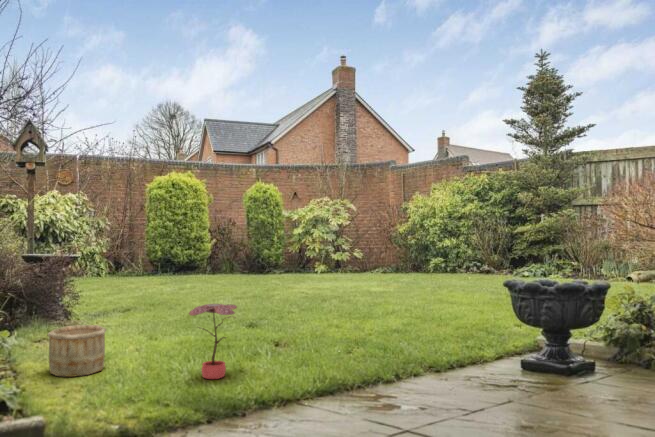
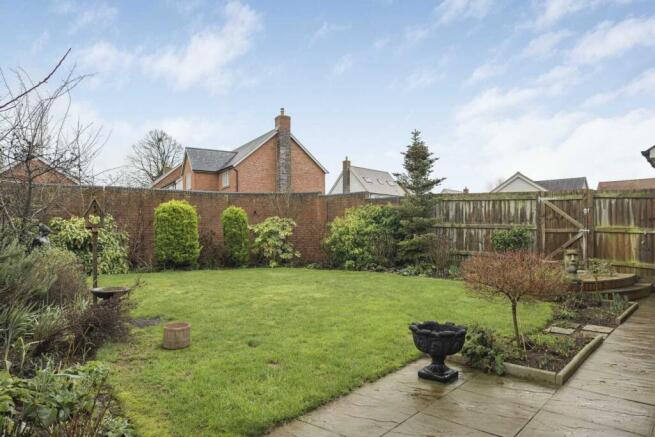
potted plant: present [189,304,237,379] -> none [238,311,261,348]

